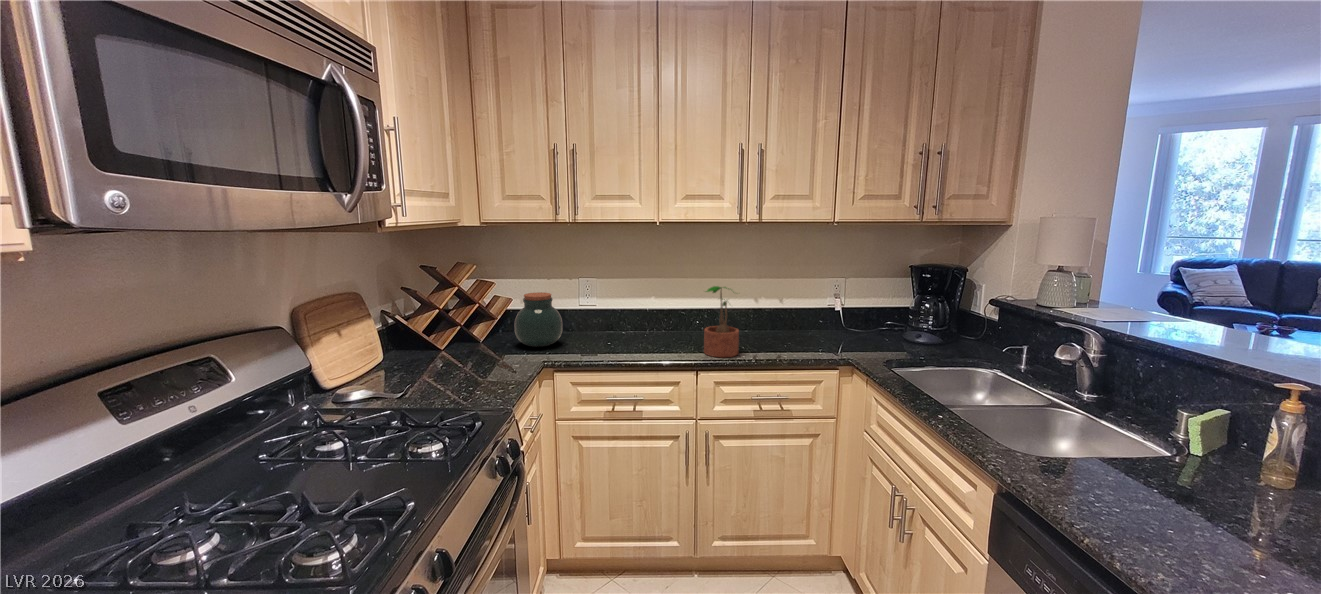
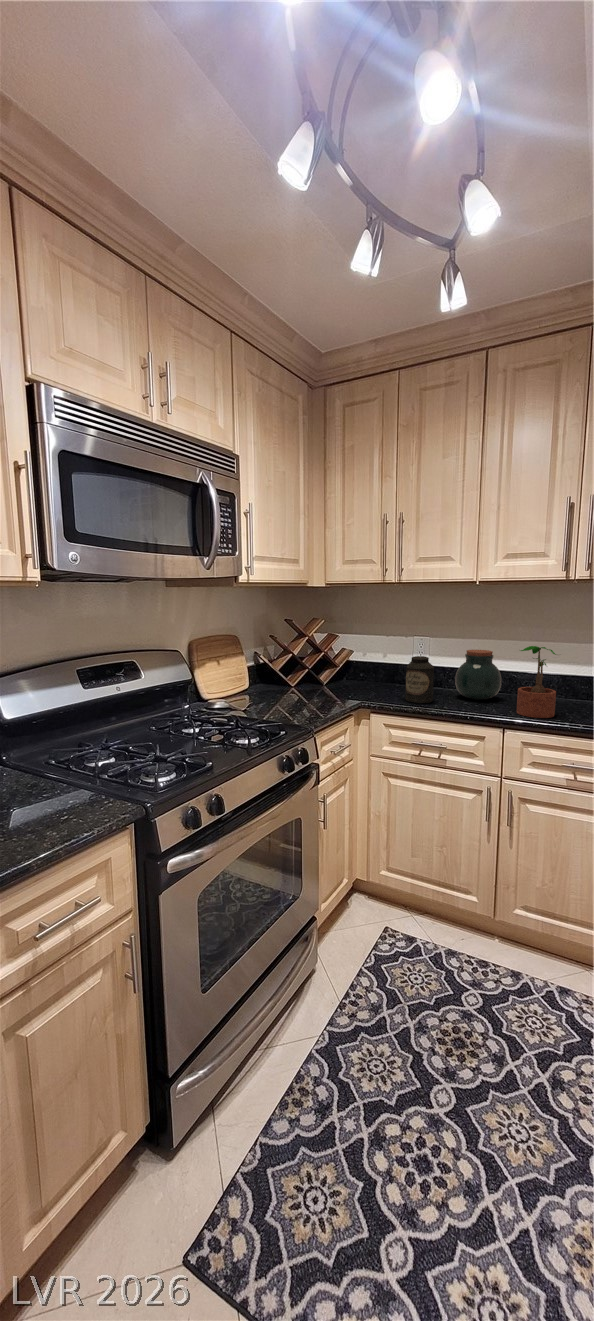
jar: present [514,292,562,347] -> present [455,650,501,700]
canister: none [589,303,619,355] -> present [405,656,434,703]

